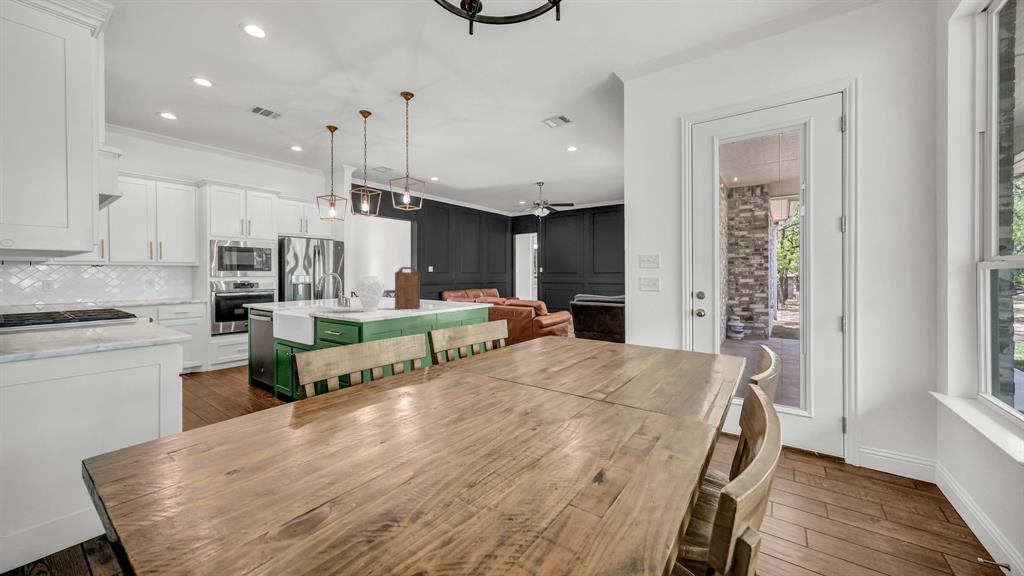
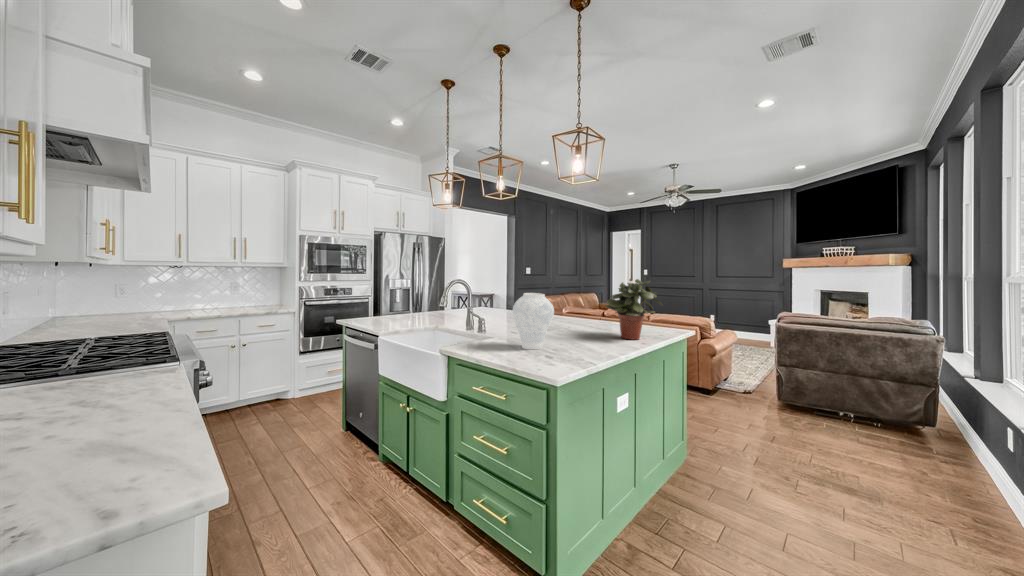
cutting board: present [395,267,420,309] -> none [561,279,598,343]
potted plant: none [430,267,468,307] -> present [605,279,662,340]

